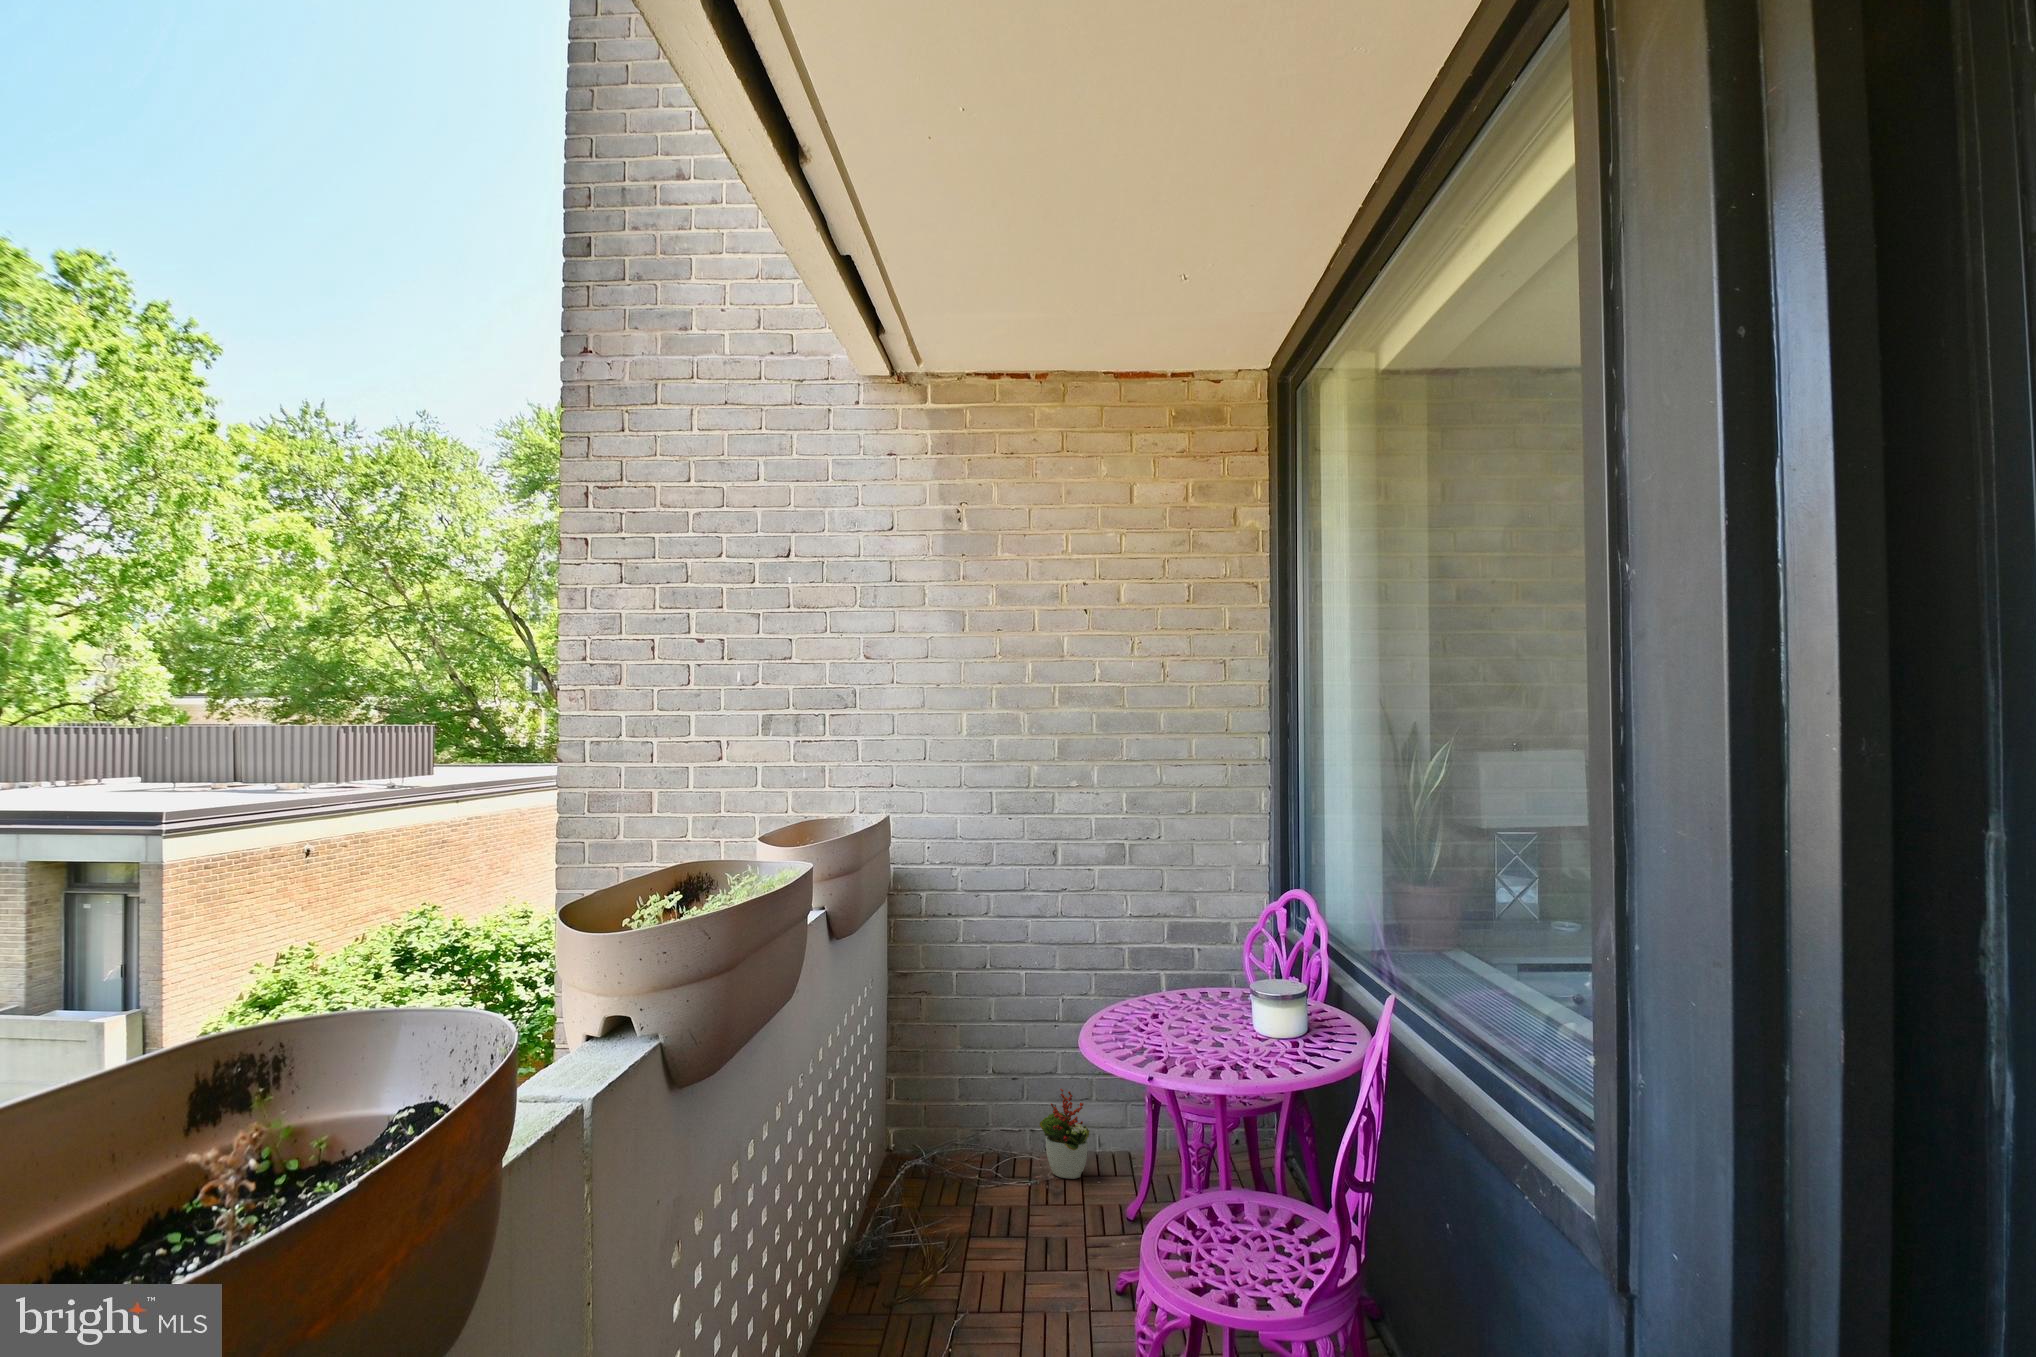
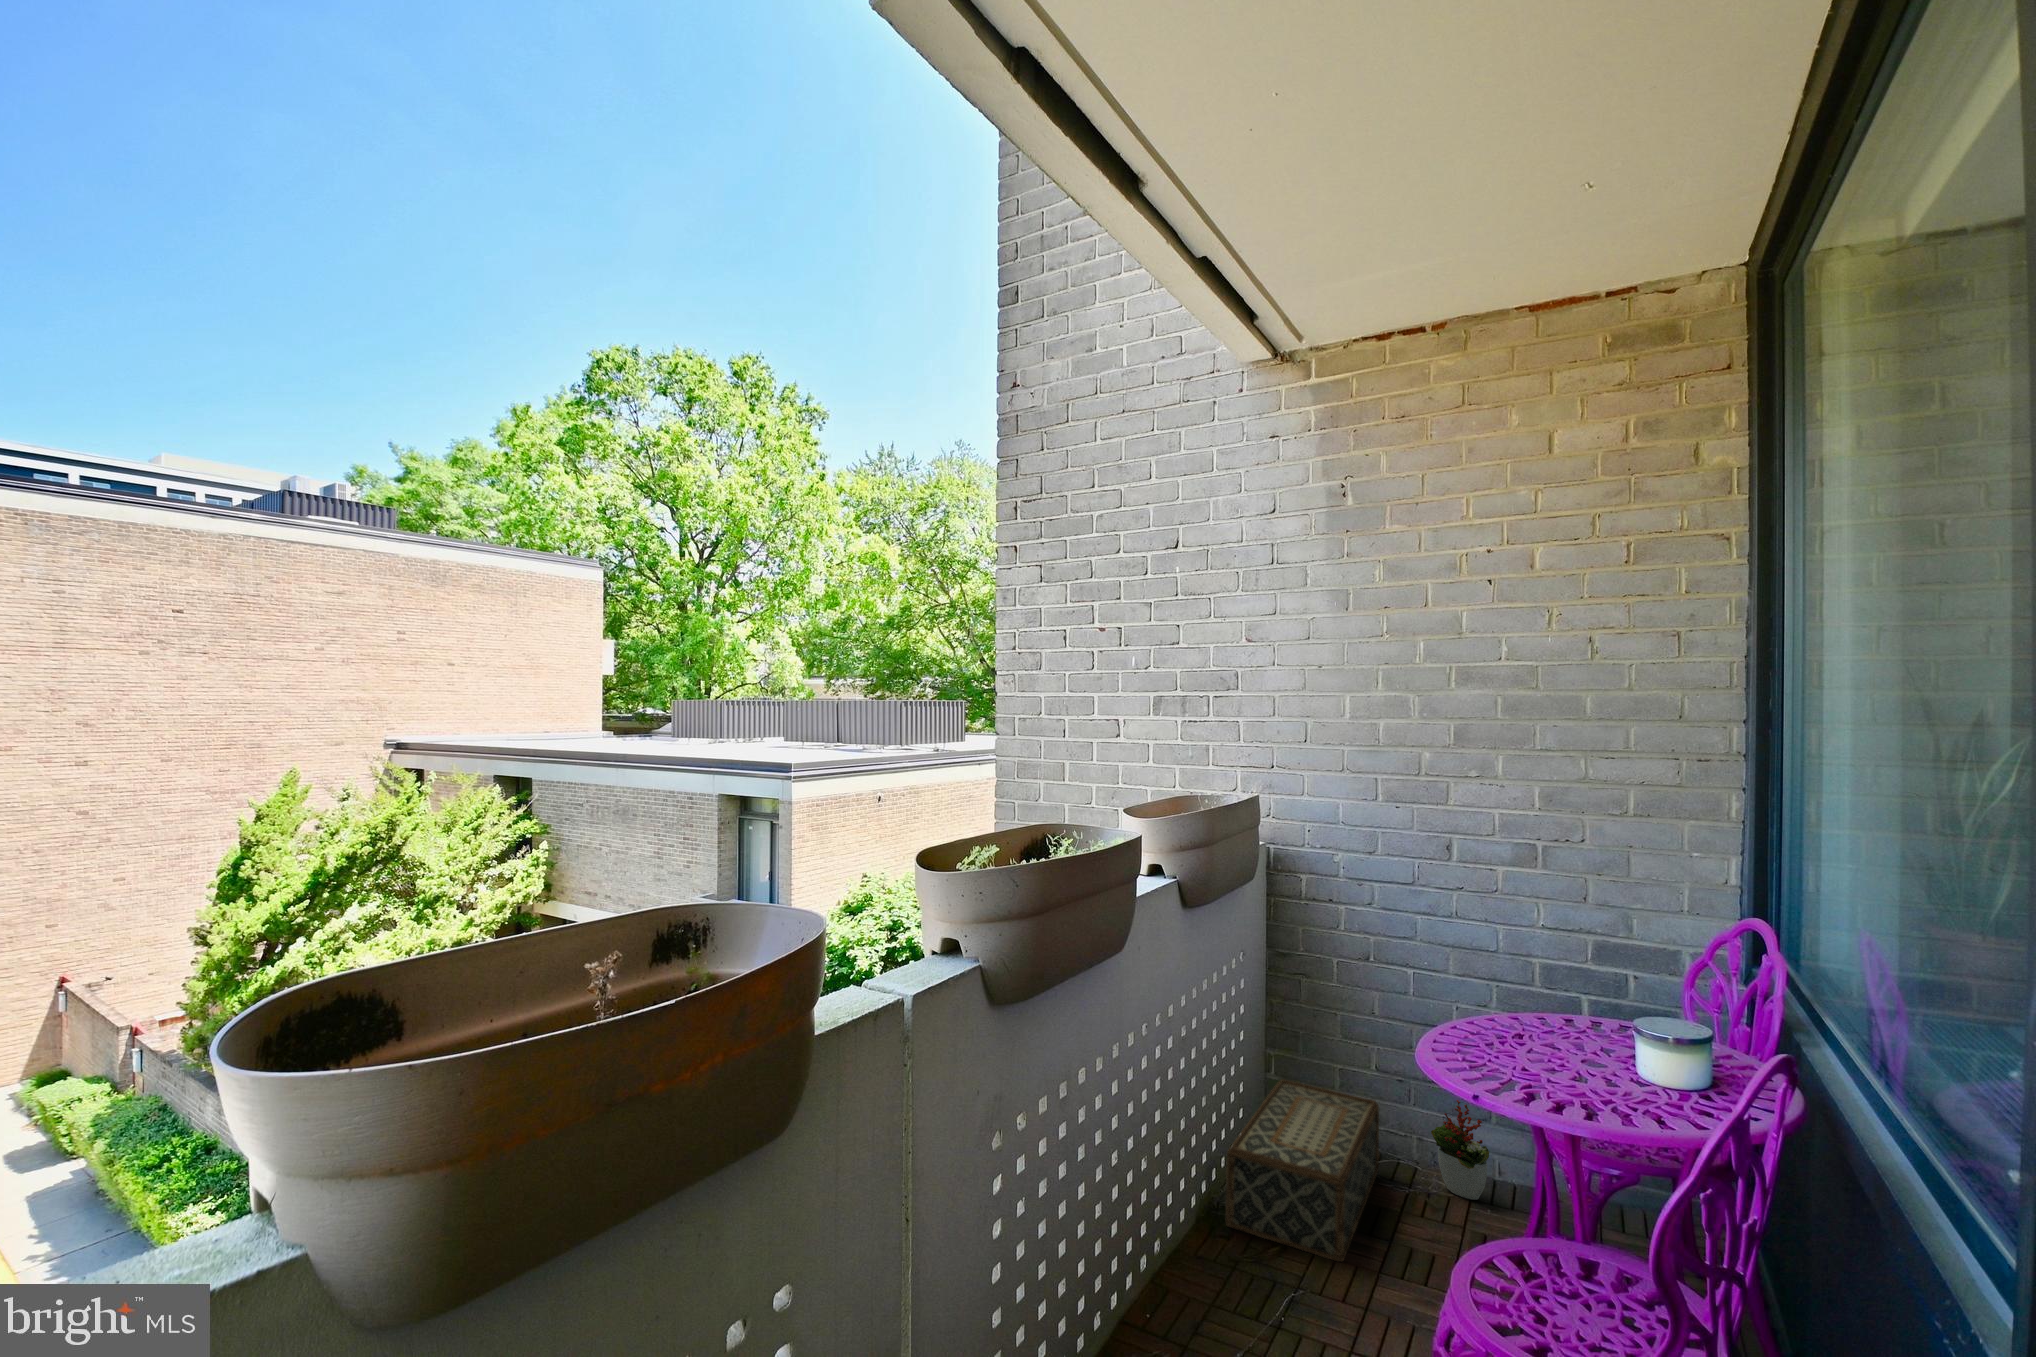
woven basket: none [866,1104,995,1275] -> present [1226,1079,1379,1262]

